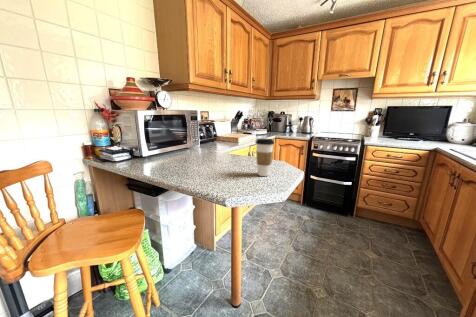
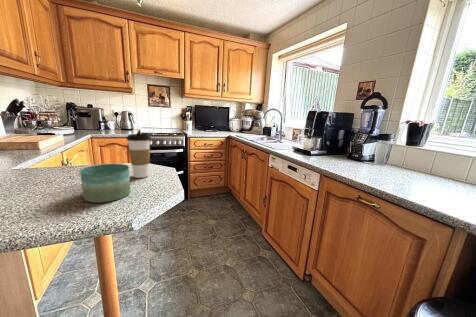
candle: none [215,159,244,187] -> present [80,164,130,202]

